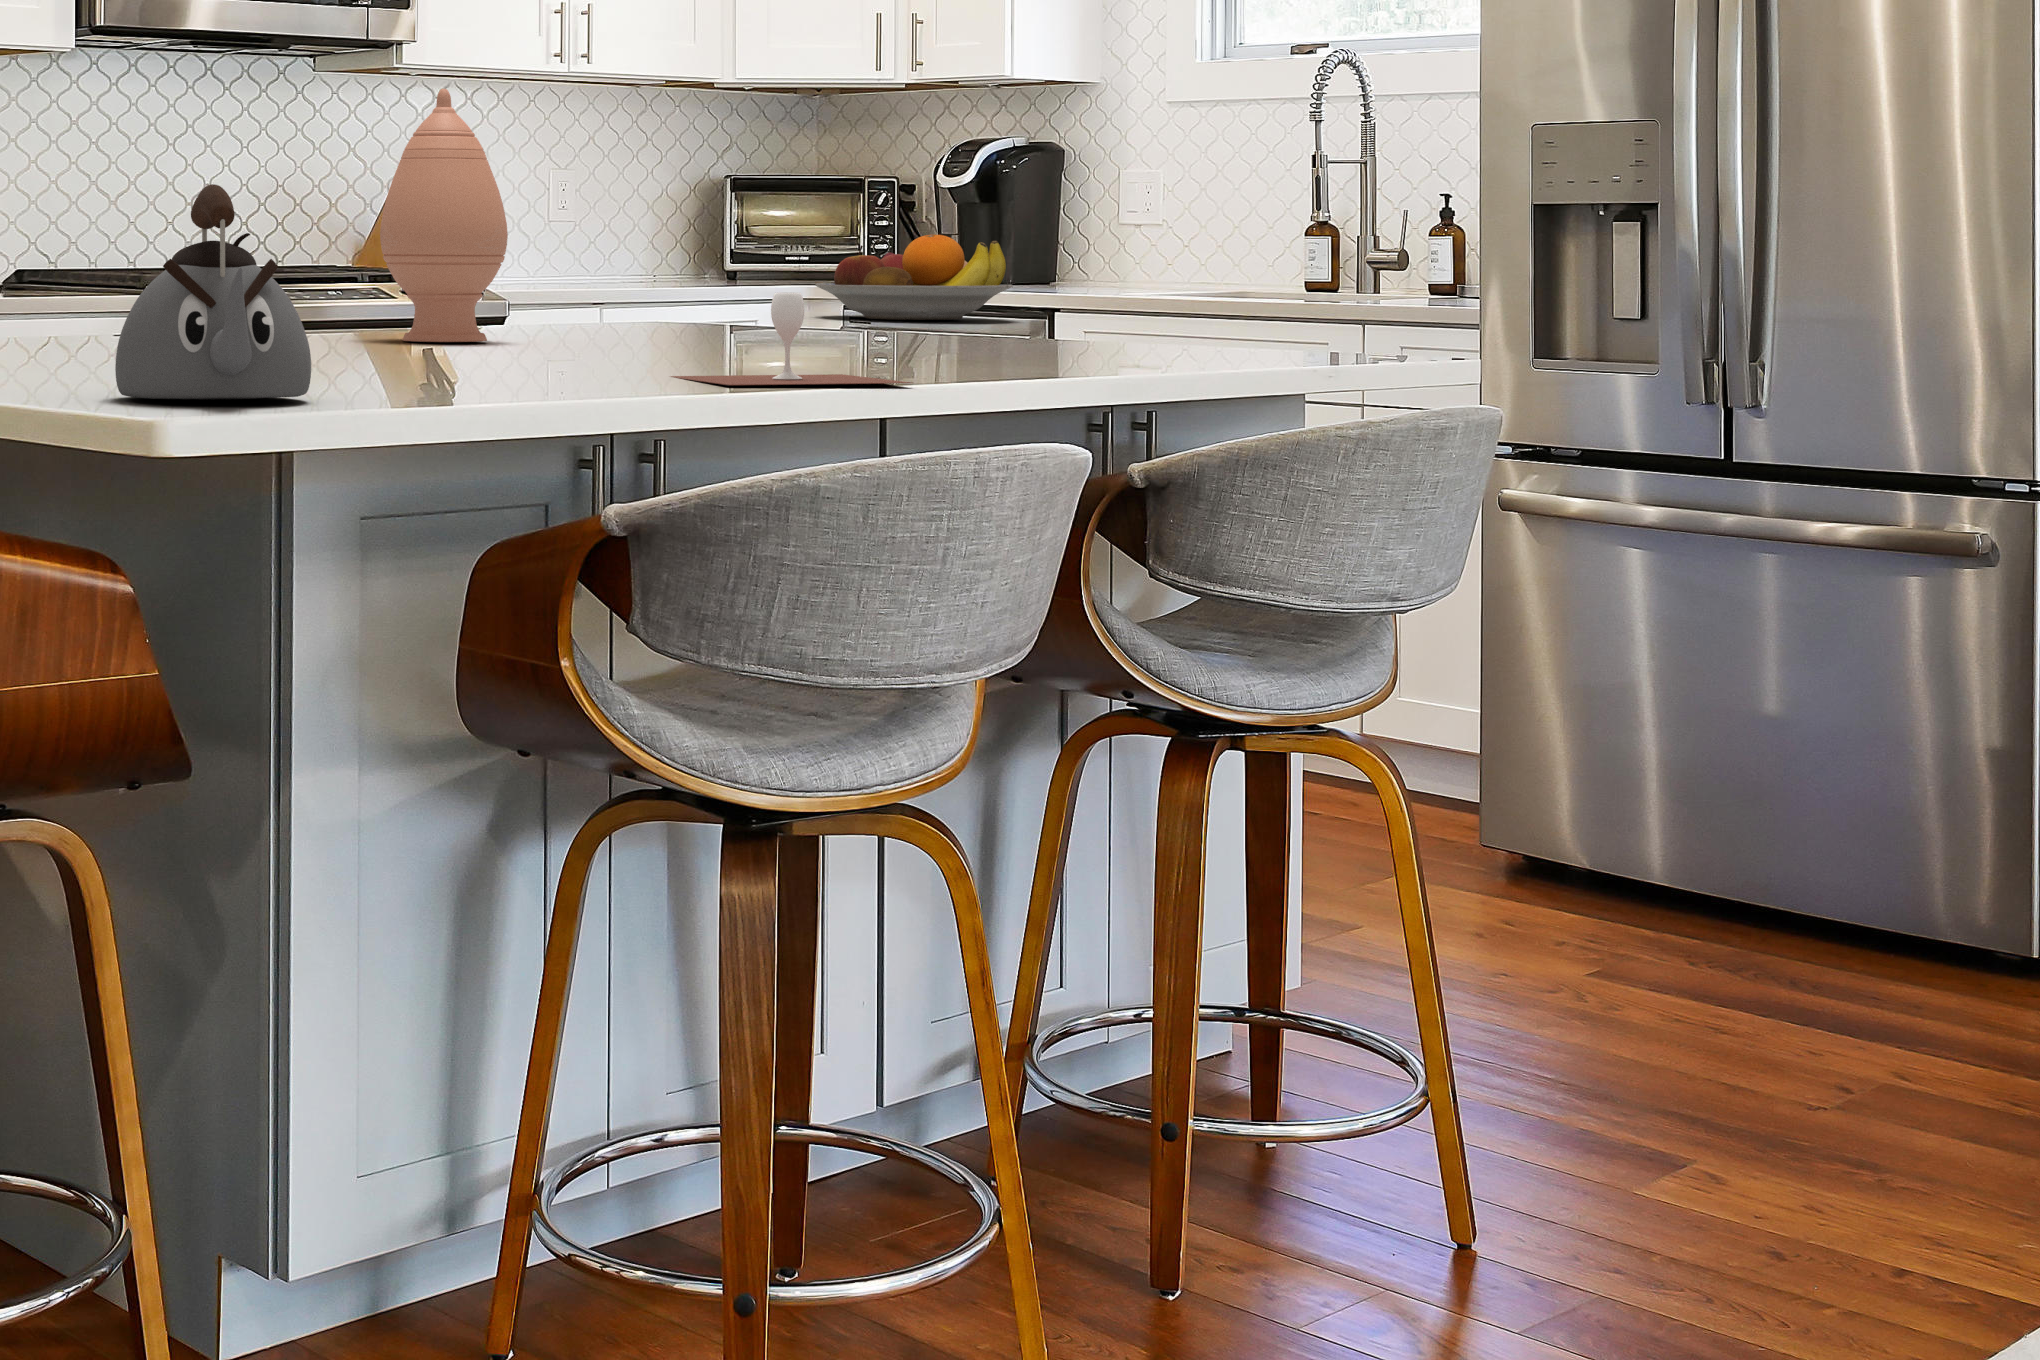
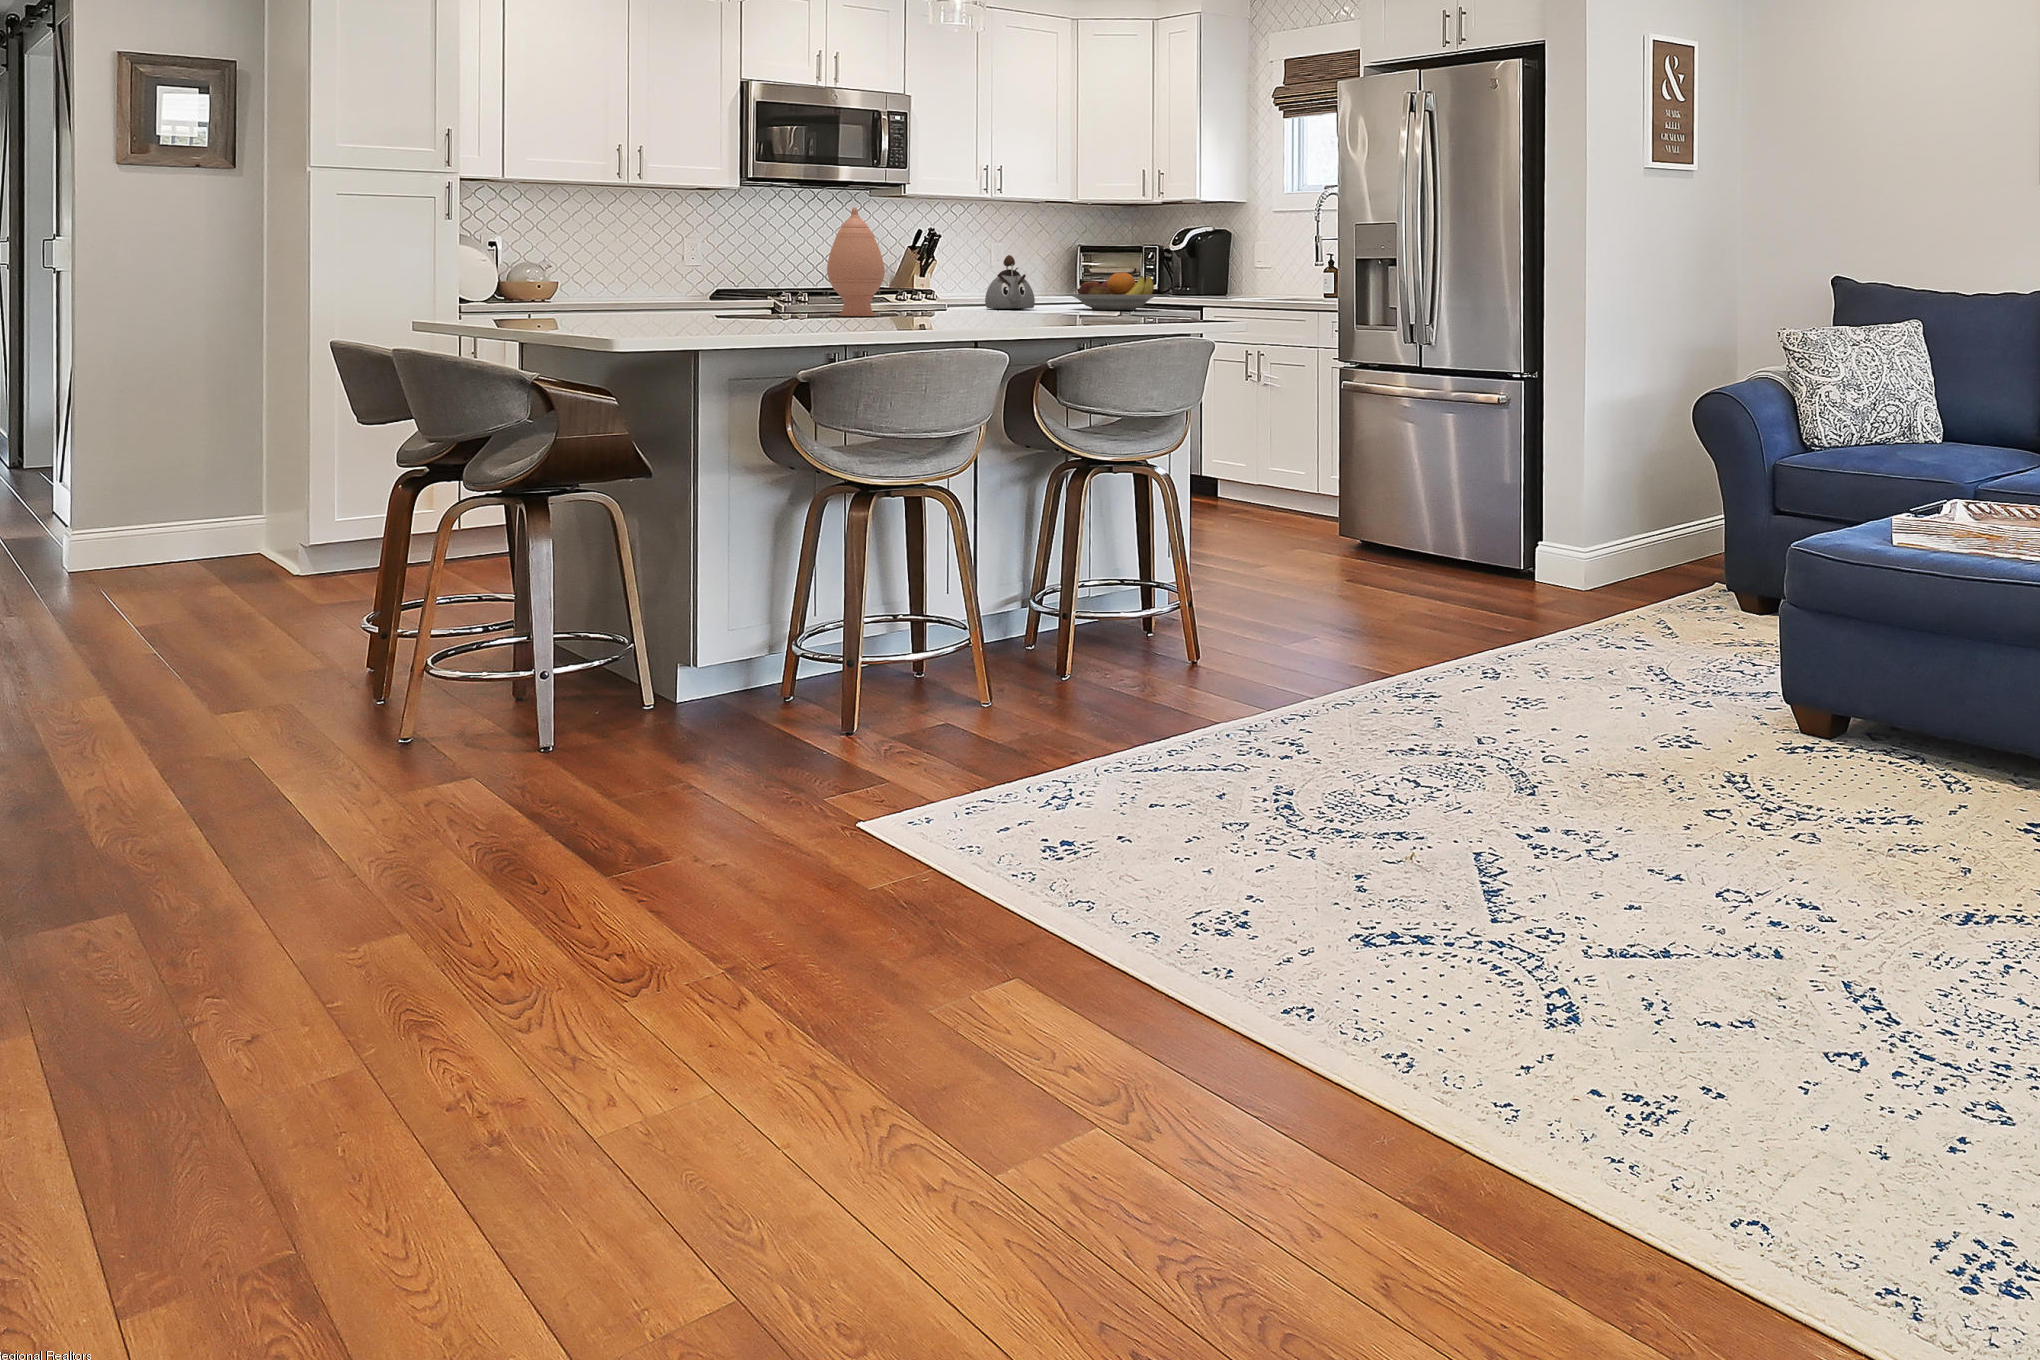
kettle: present [115,184,311,400] -> present [985,255,1035,309]
wine glass: present [671,293,913,385] -> none [913,292,1006,329]

